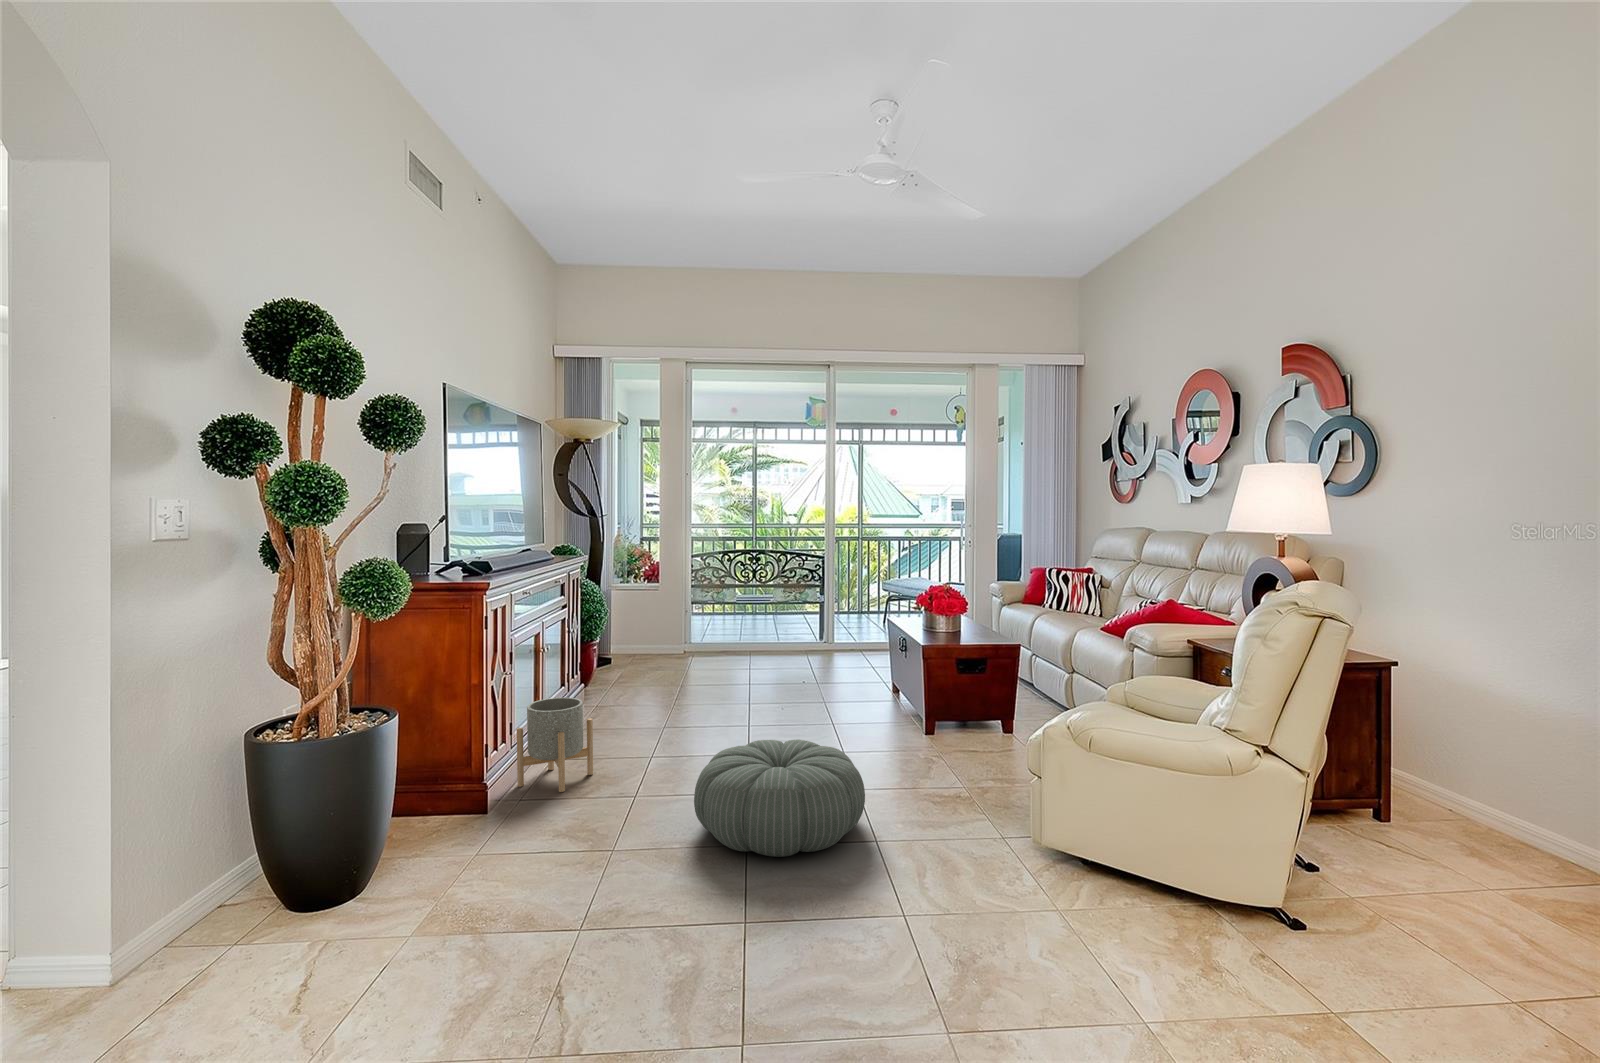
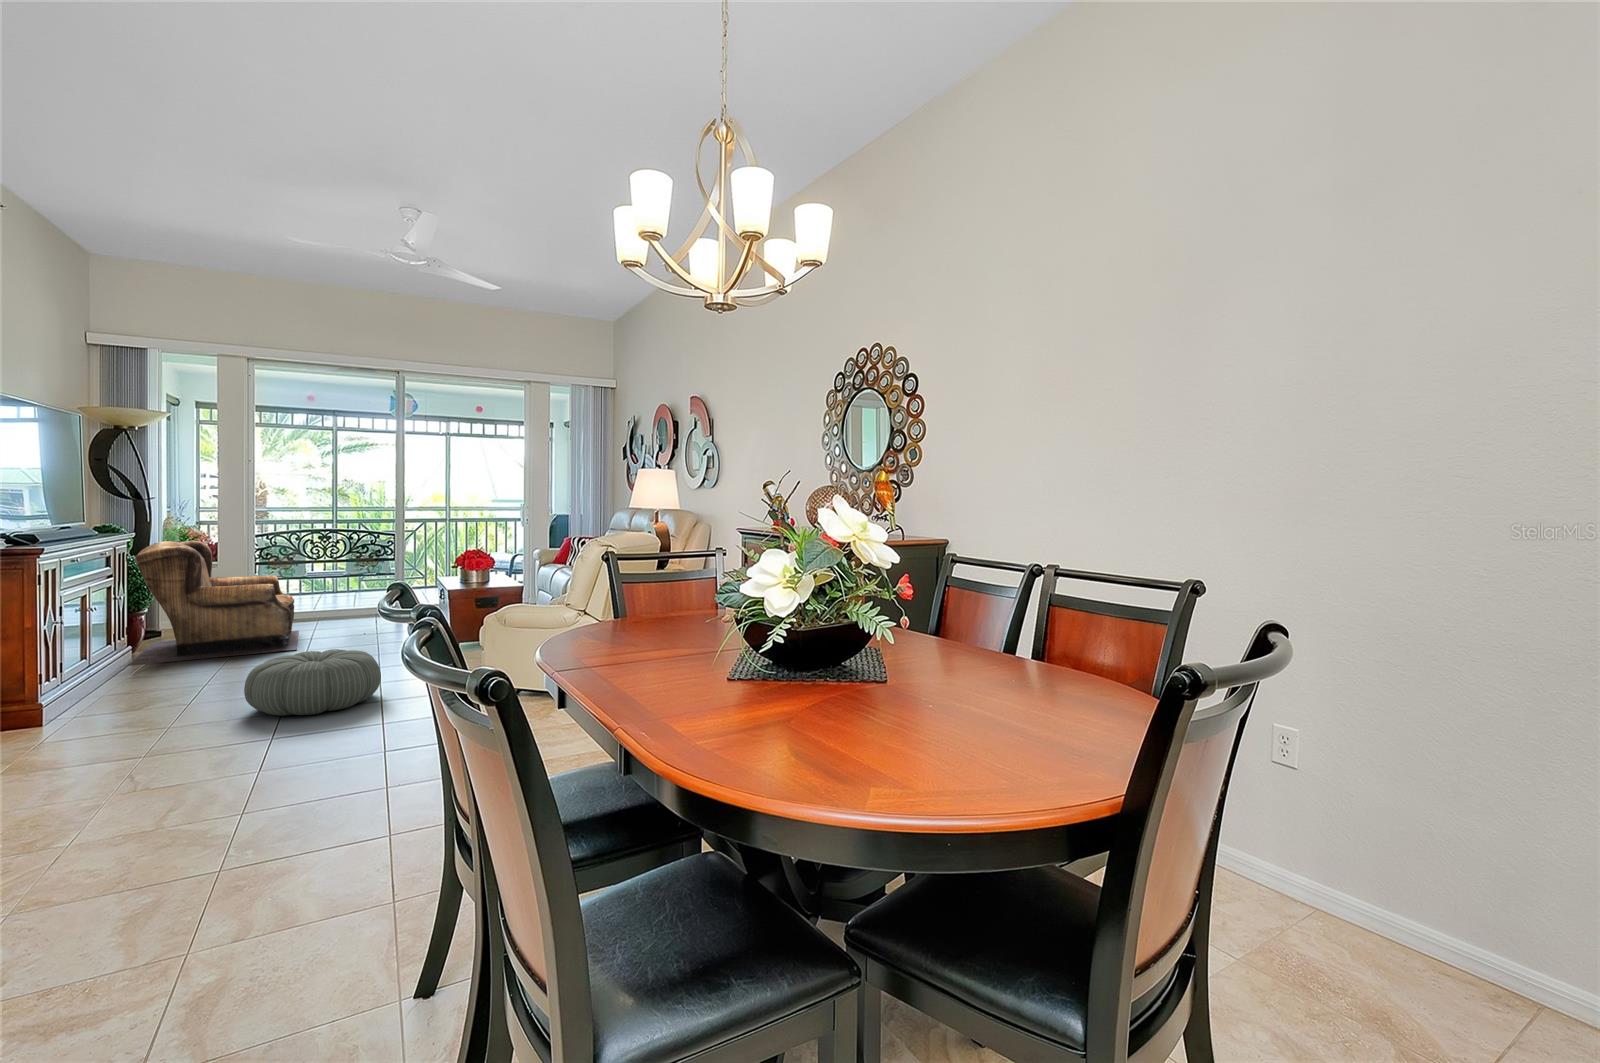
armchair: none [579,564,736,709] -> present [128,541,298,666]
planter: present [517,697,593,792] -> none [70,641,150,711]

